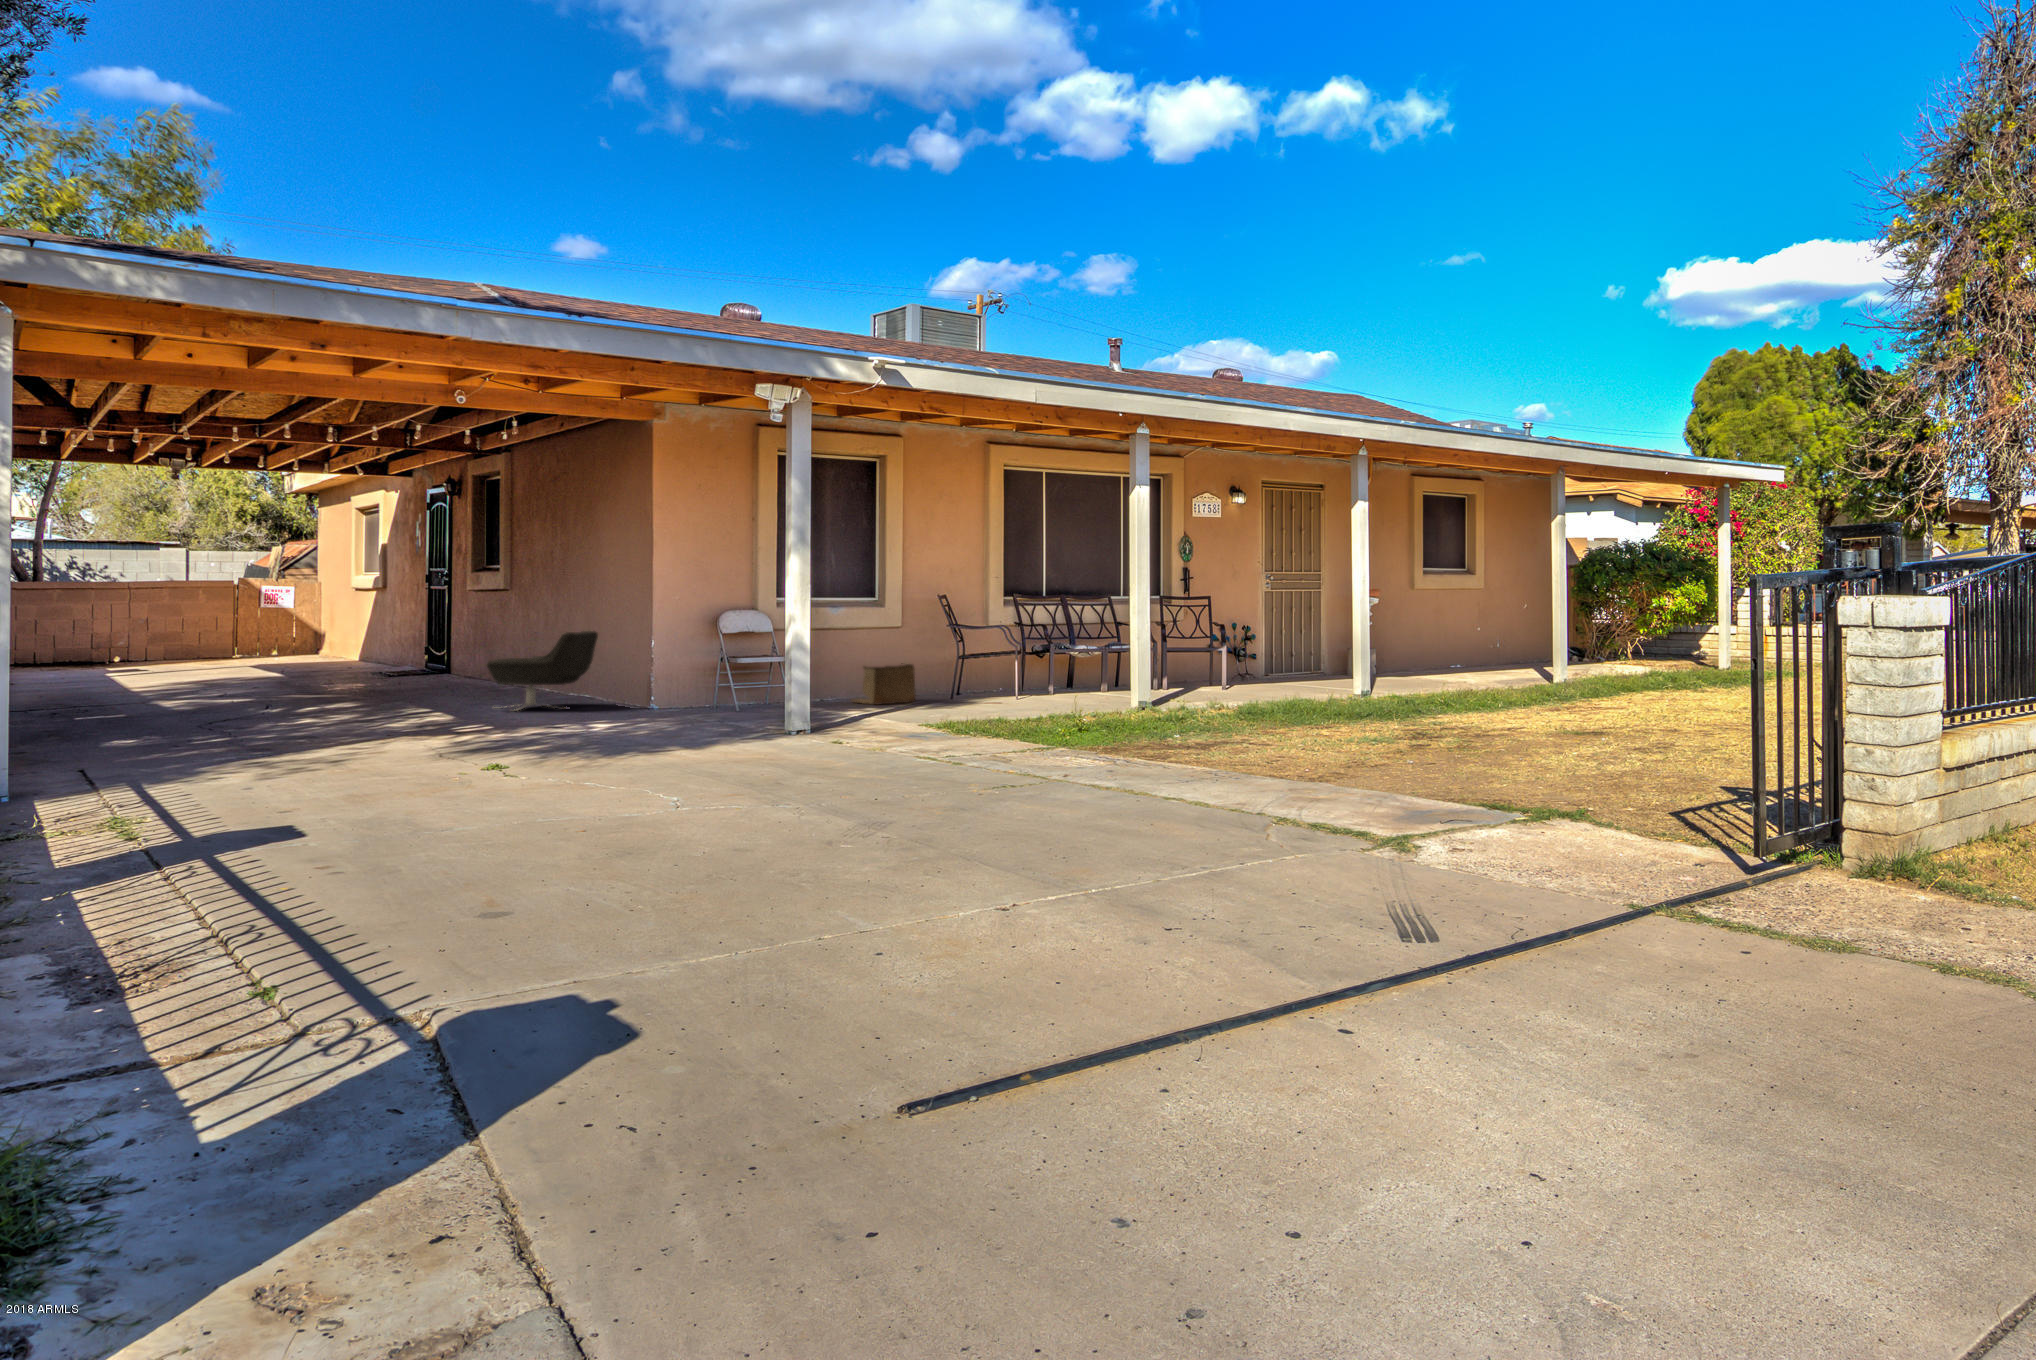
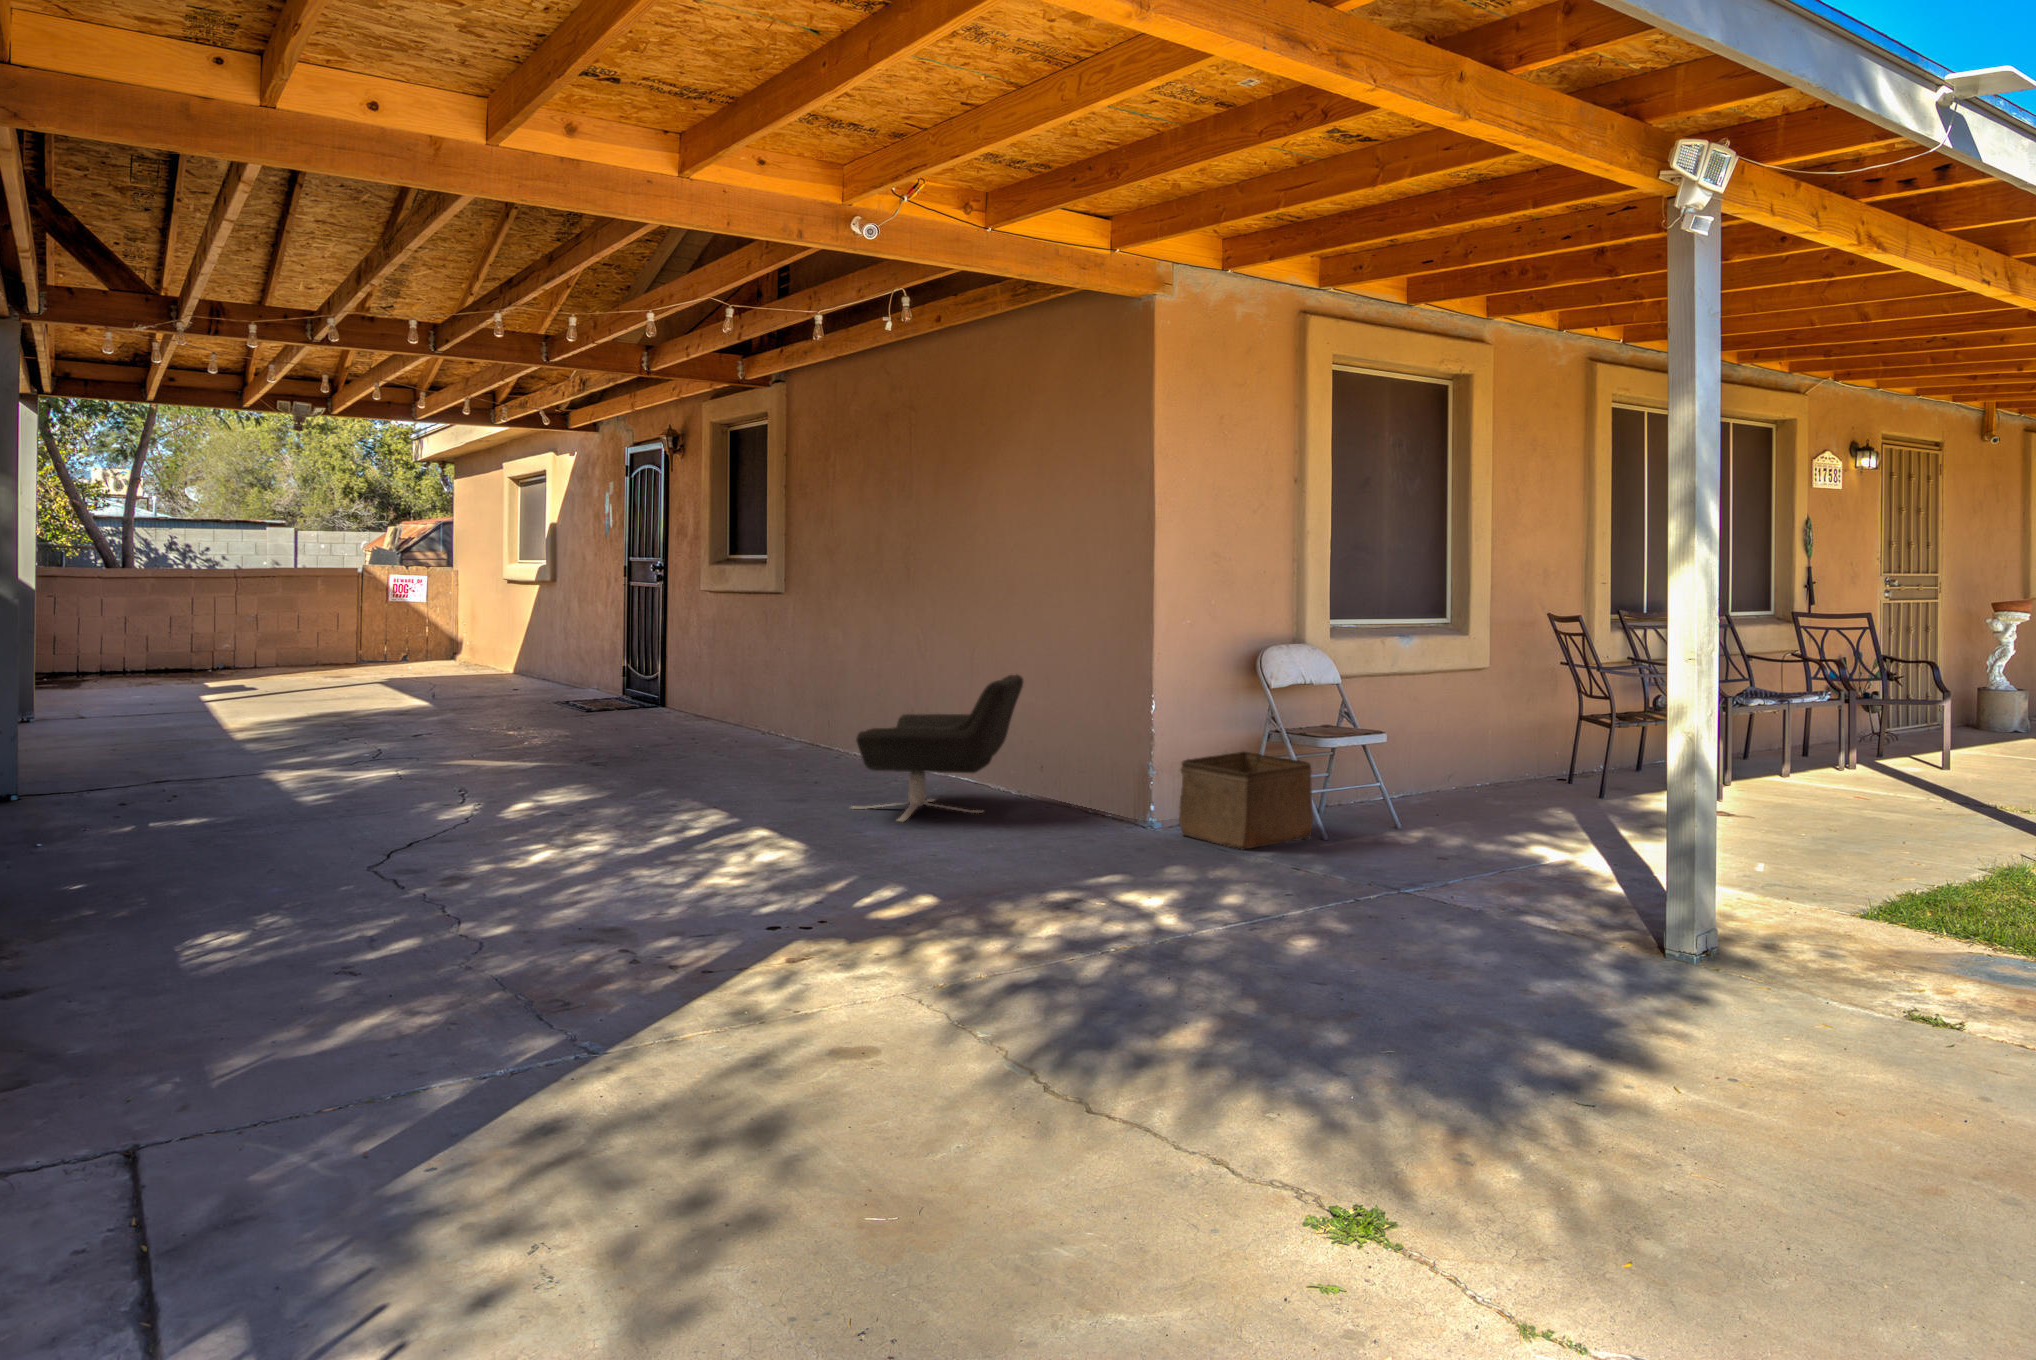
storage bin: present [851,663,916,705] -> present [1179,752,1313,849]

